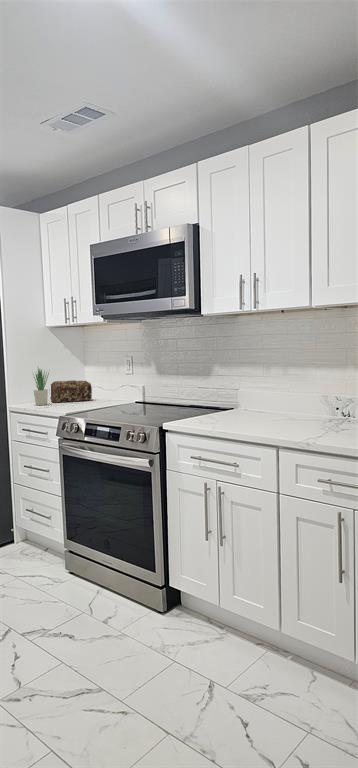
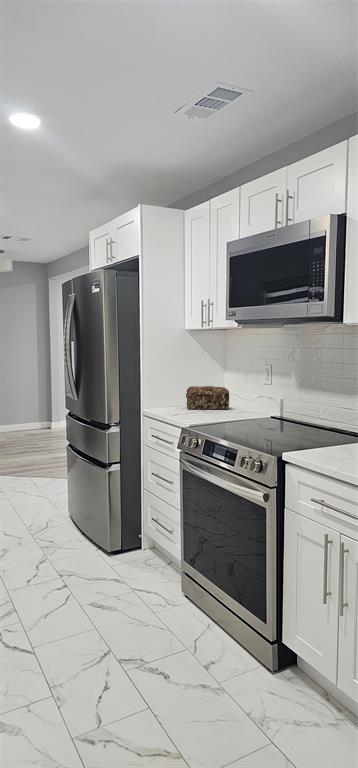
potted plant: present [34,368,49,405] -> none [167,367,184,412]

